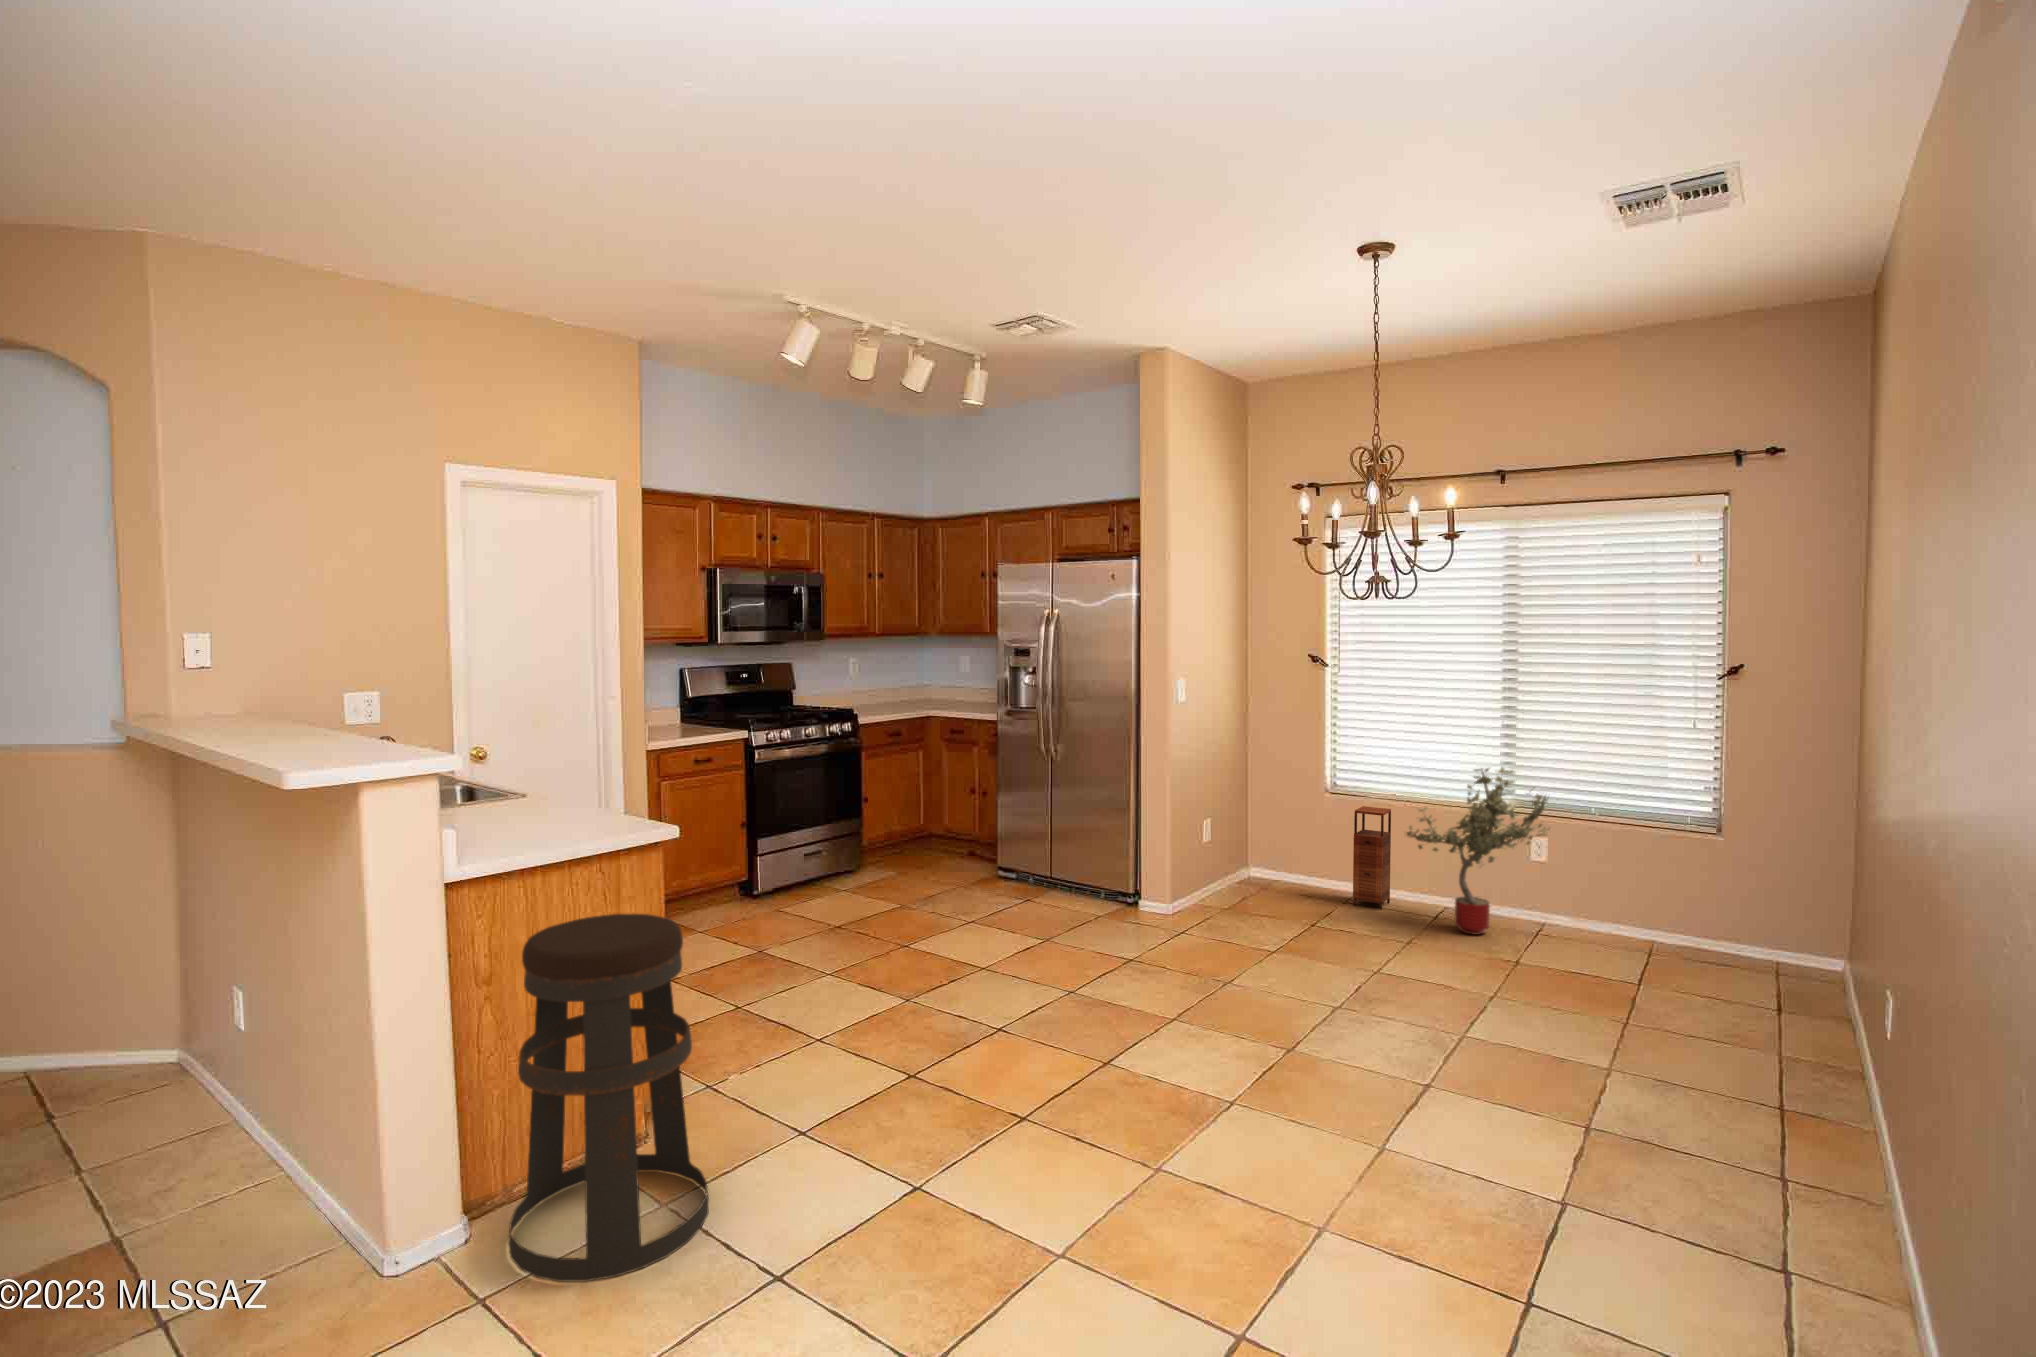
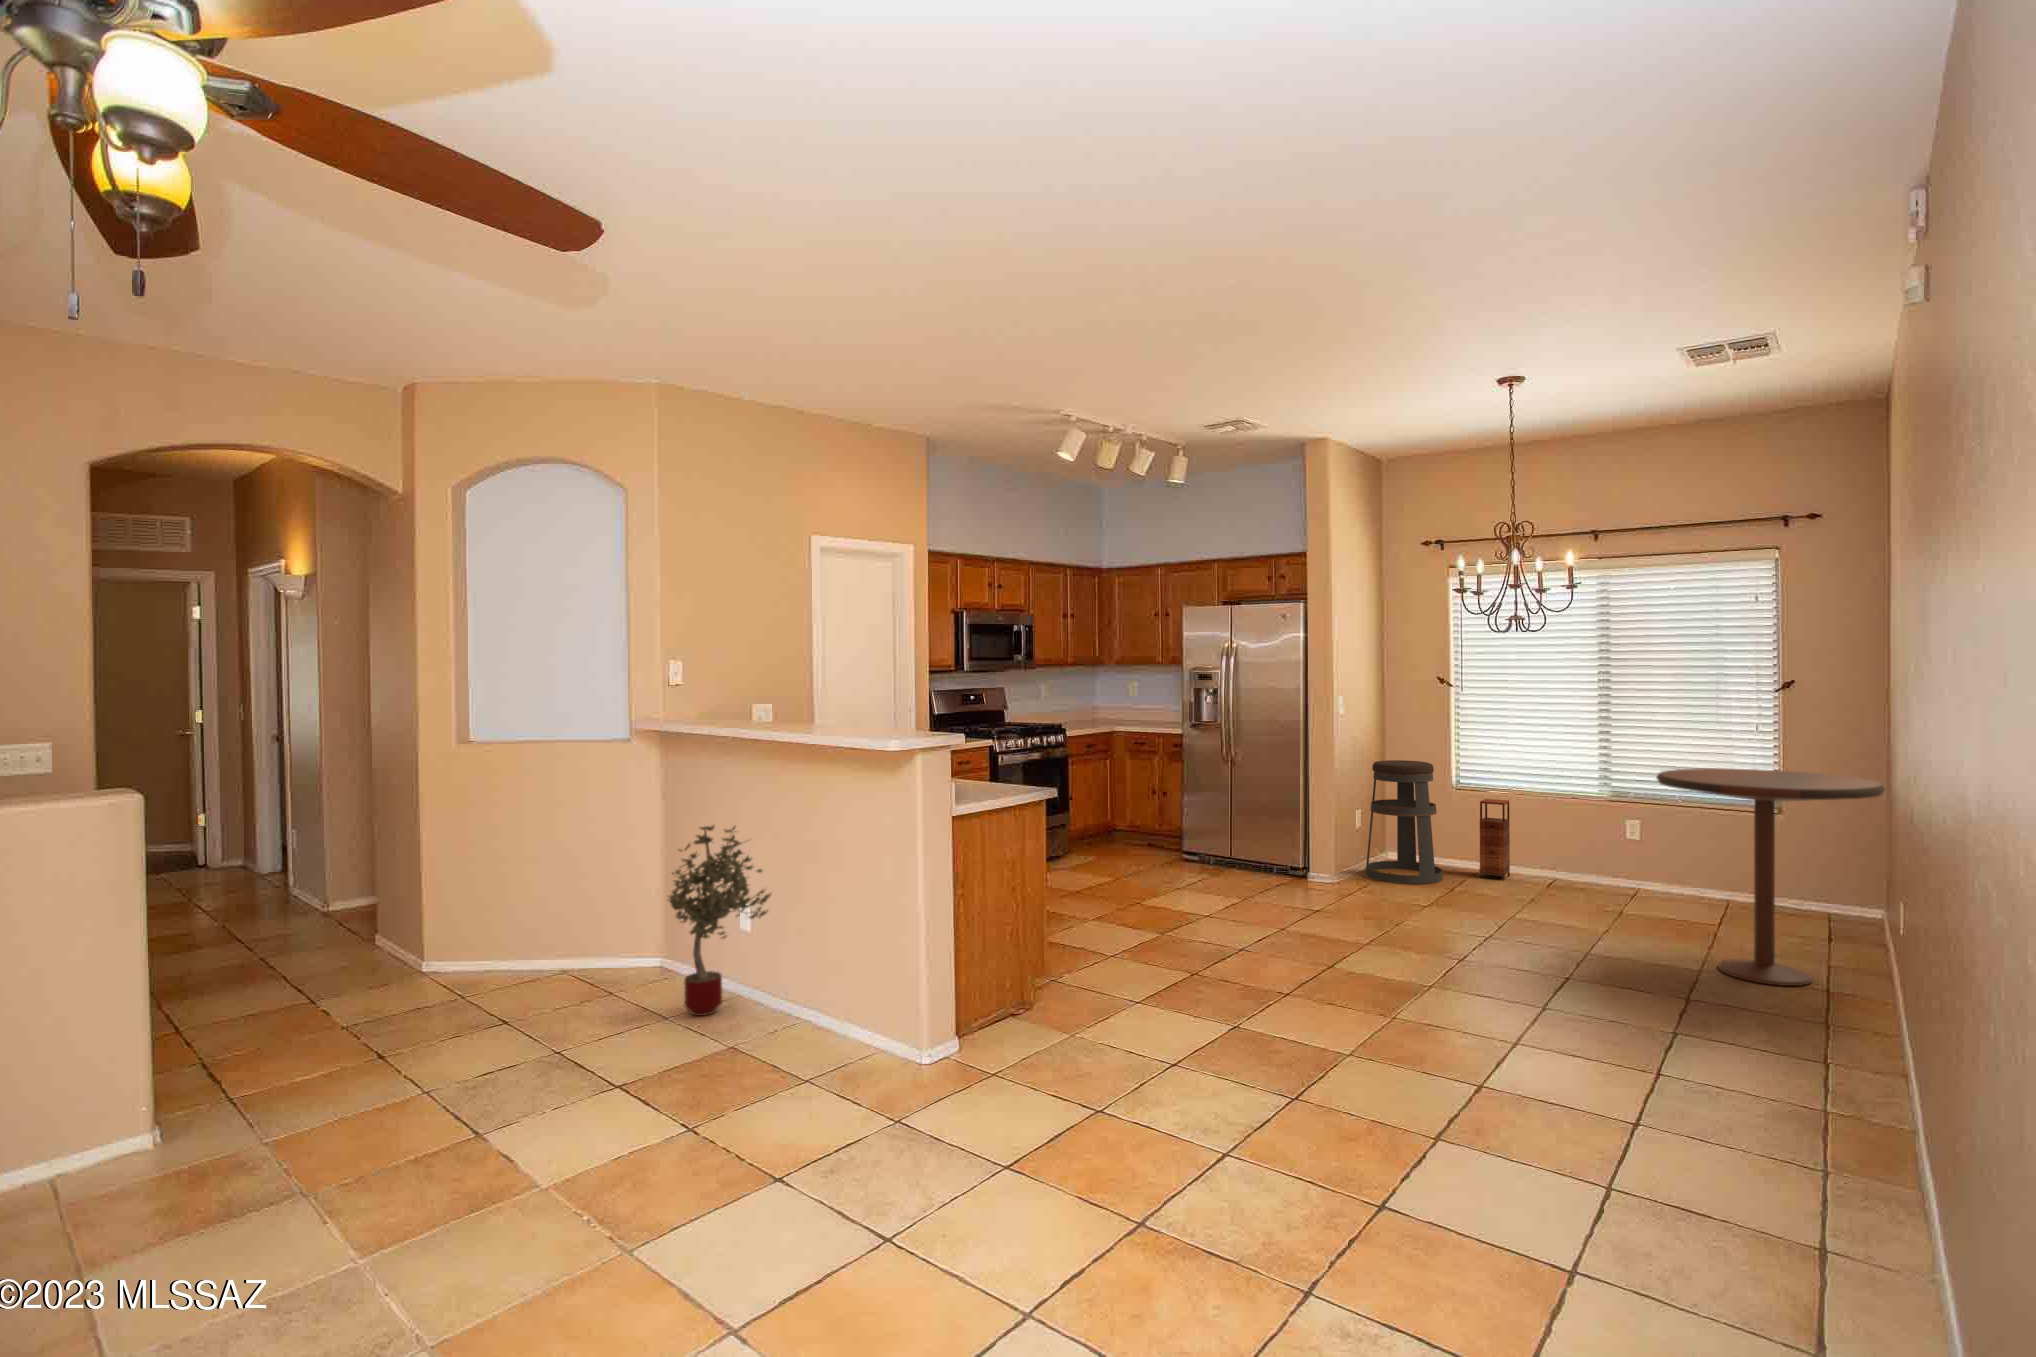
potted tree: present [1406,767,1549,934] -> present [668,826,771,1016]
pedestal table: none [1557,786,1868,1099] -> present [1656,768,1885,986]
bar stool: present [508,914,709,1282] -> present [1366,760,1443,884]

